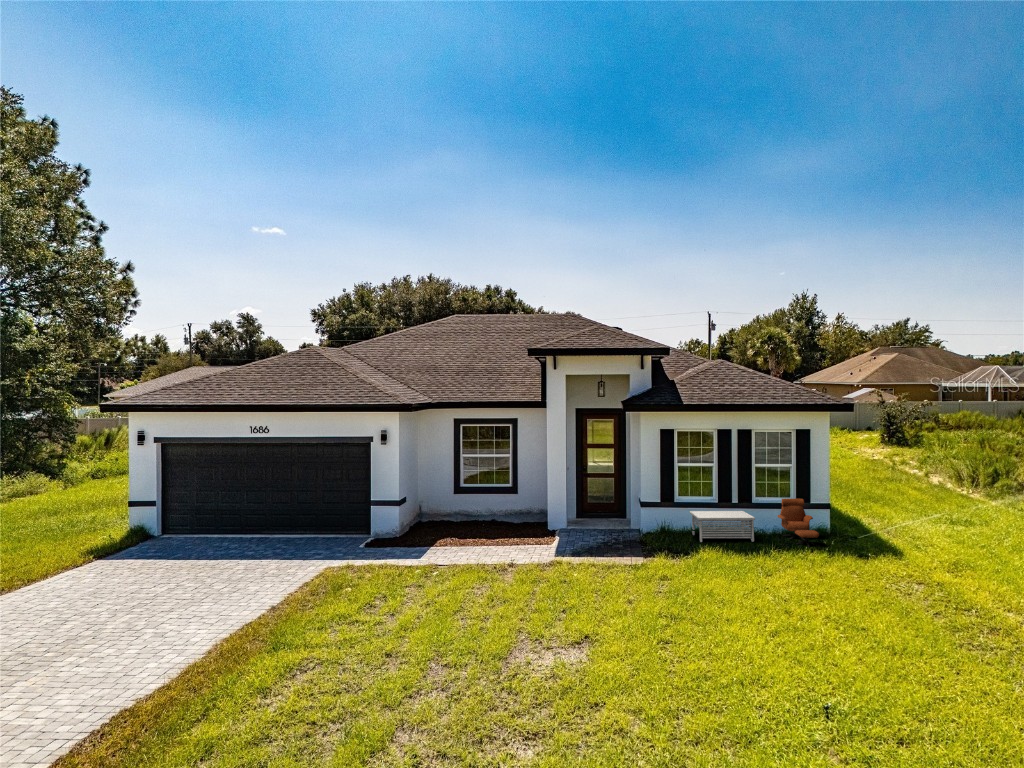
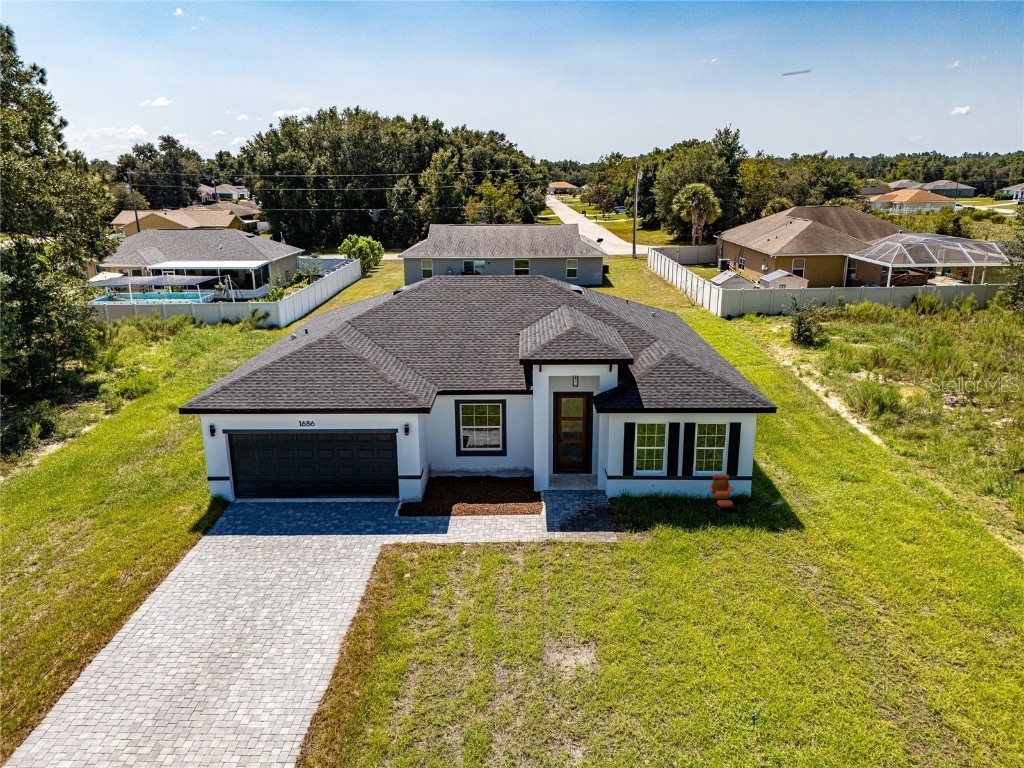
storage bench: present [689,511,755,542] -> none [644,482,690,508]

